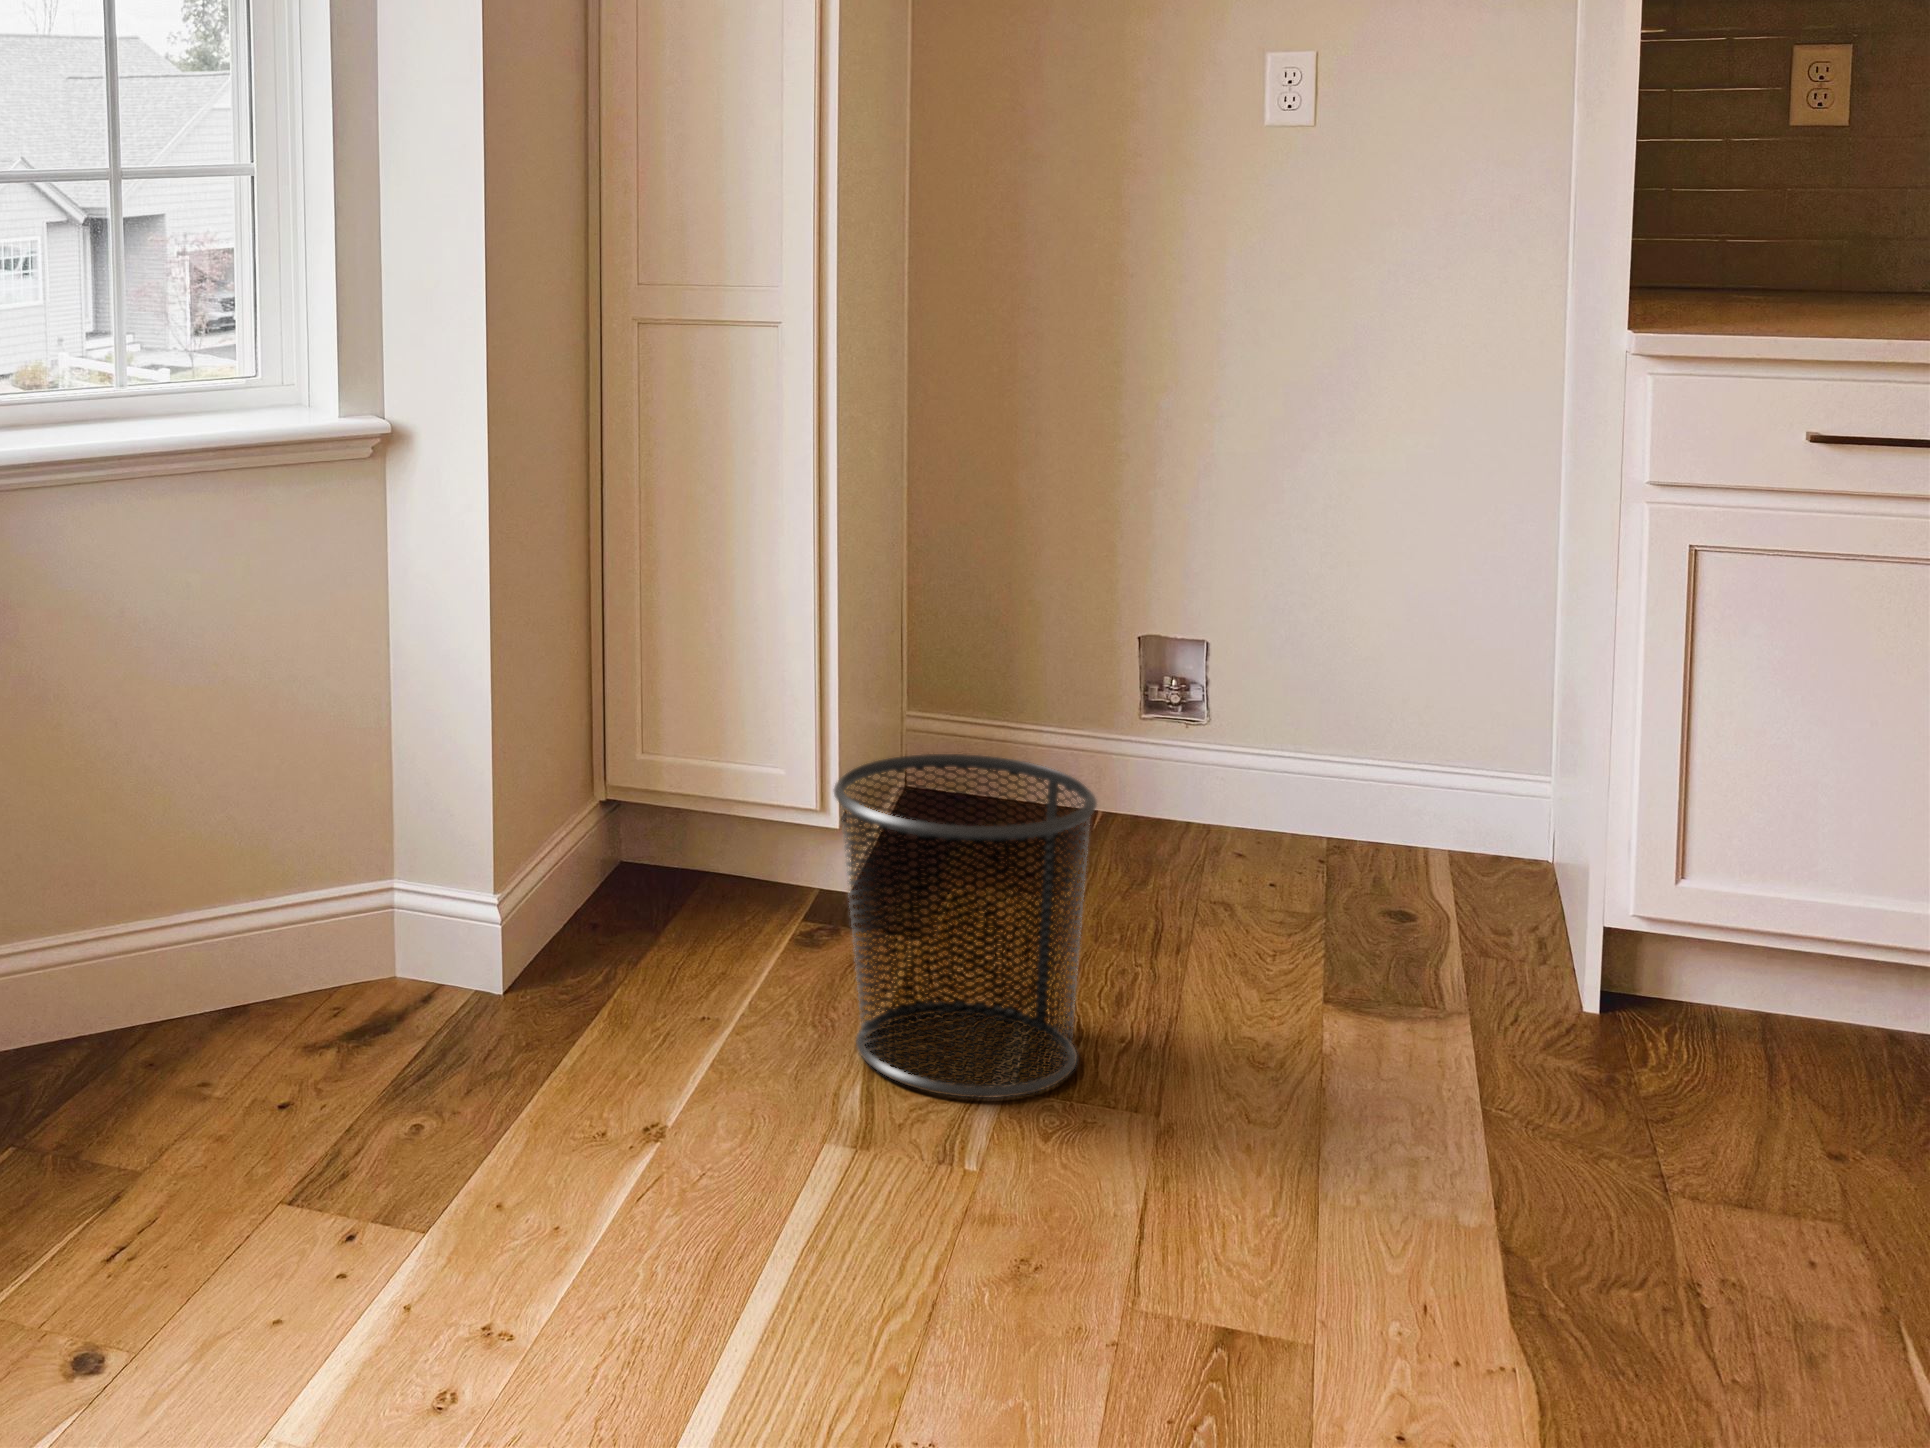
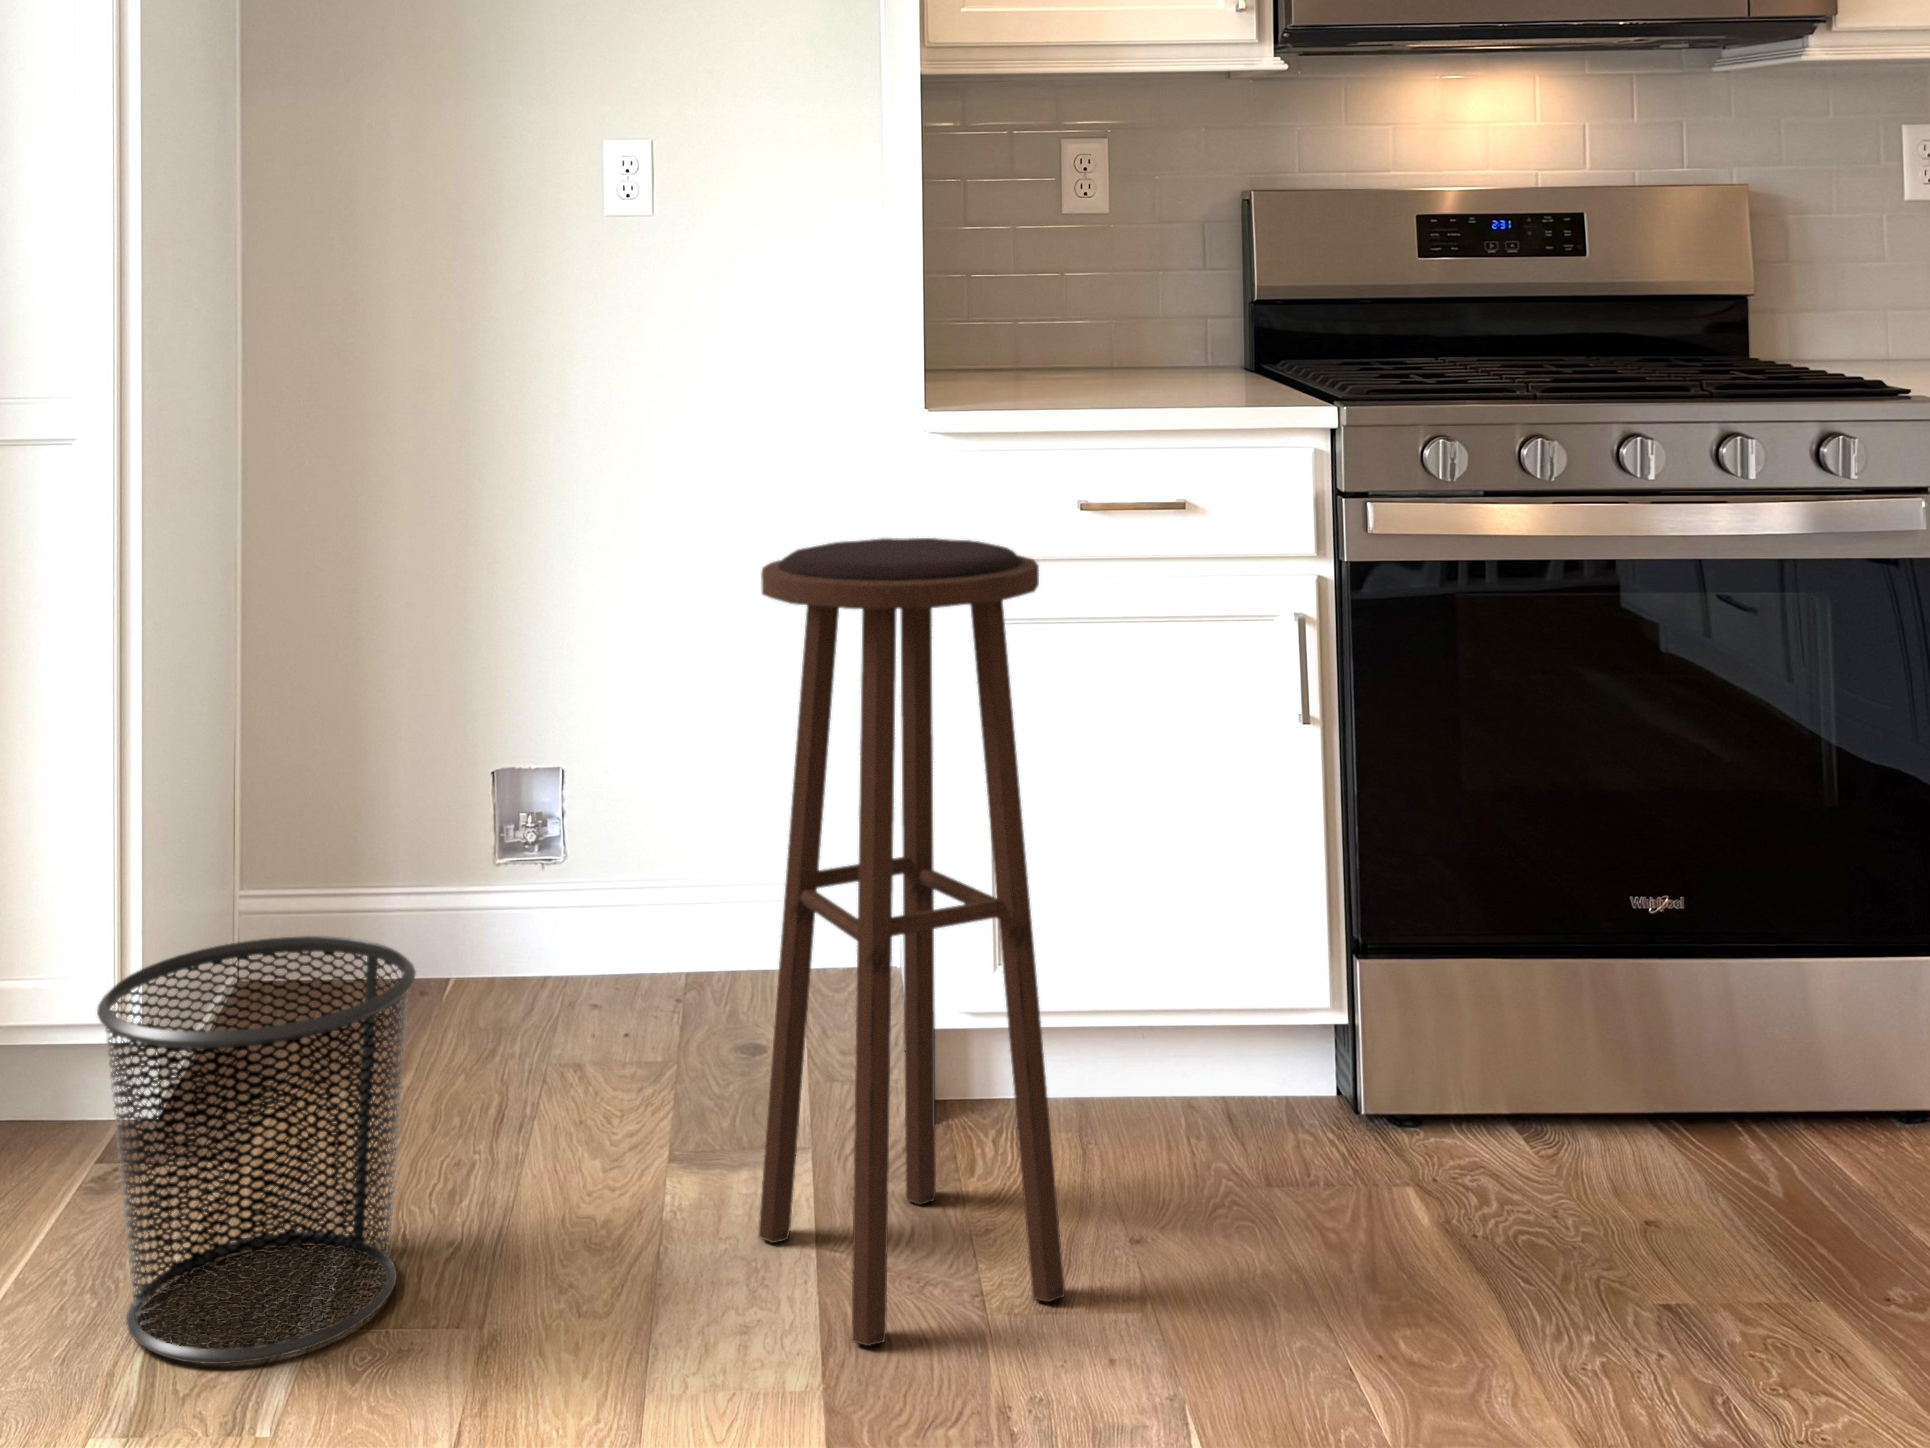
stool: none [1420,446,1758,1207] -> present [758,538,1065,1346]

